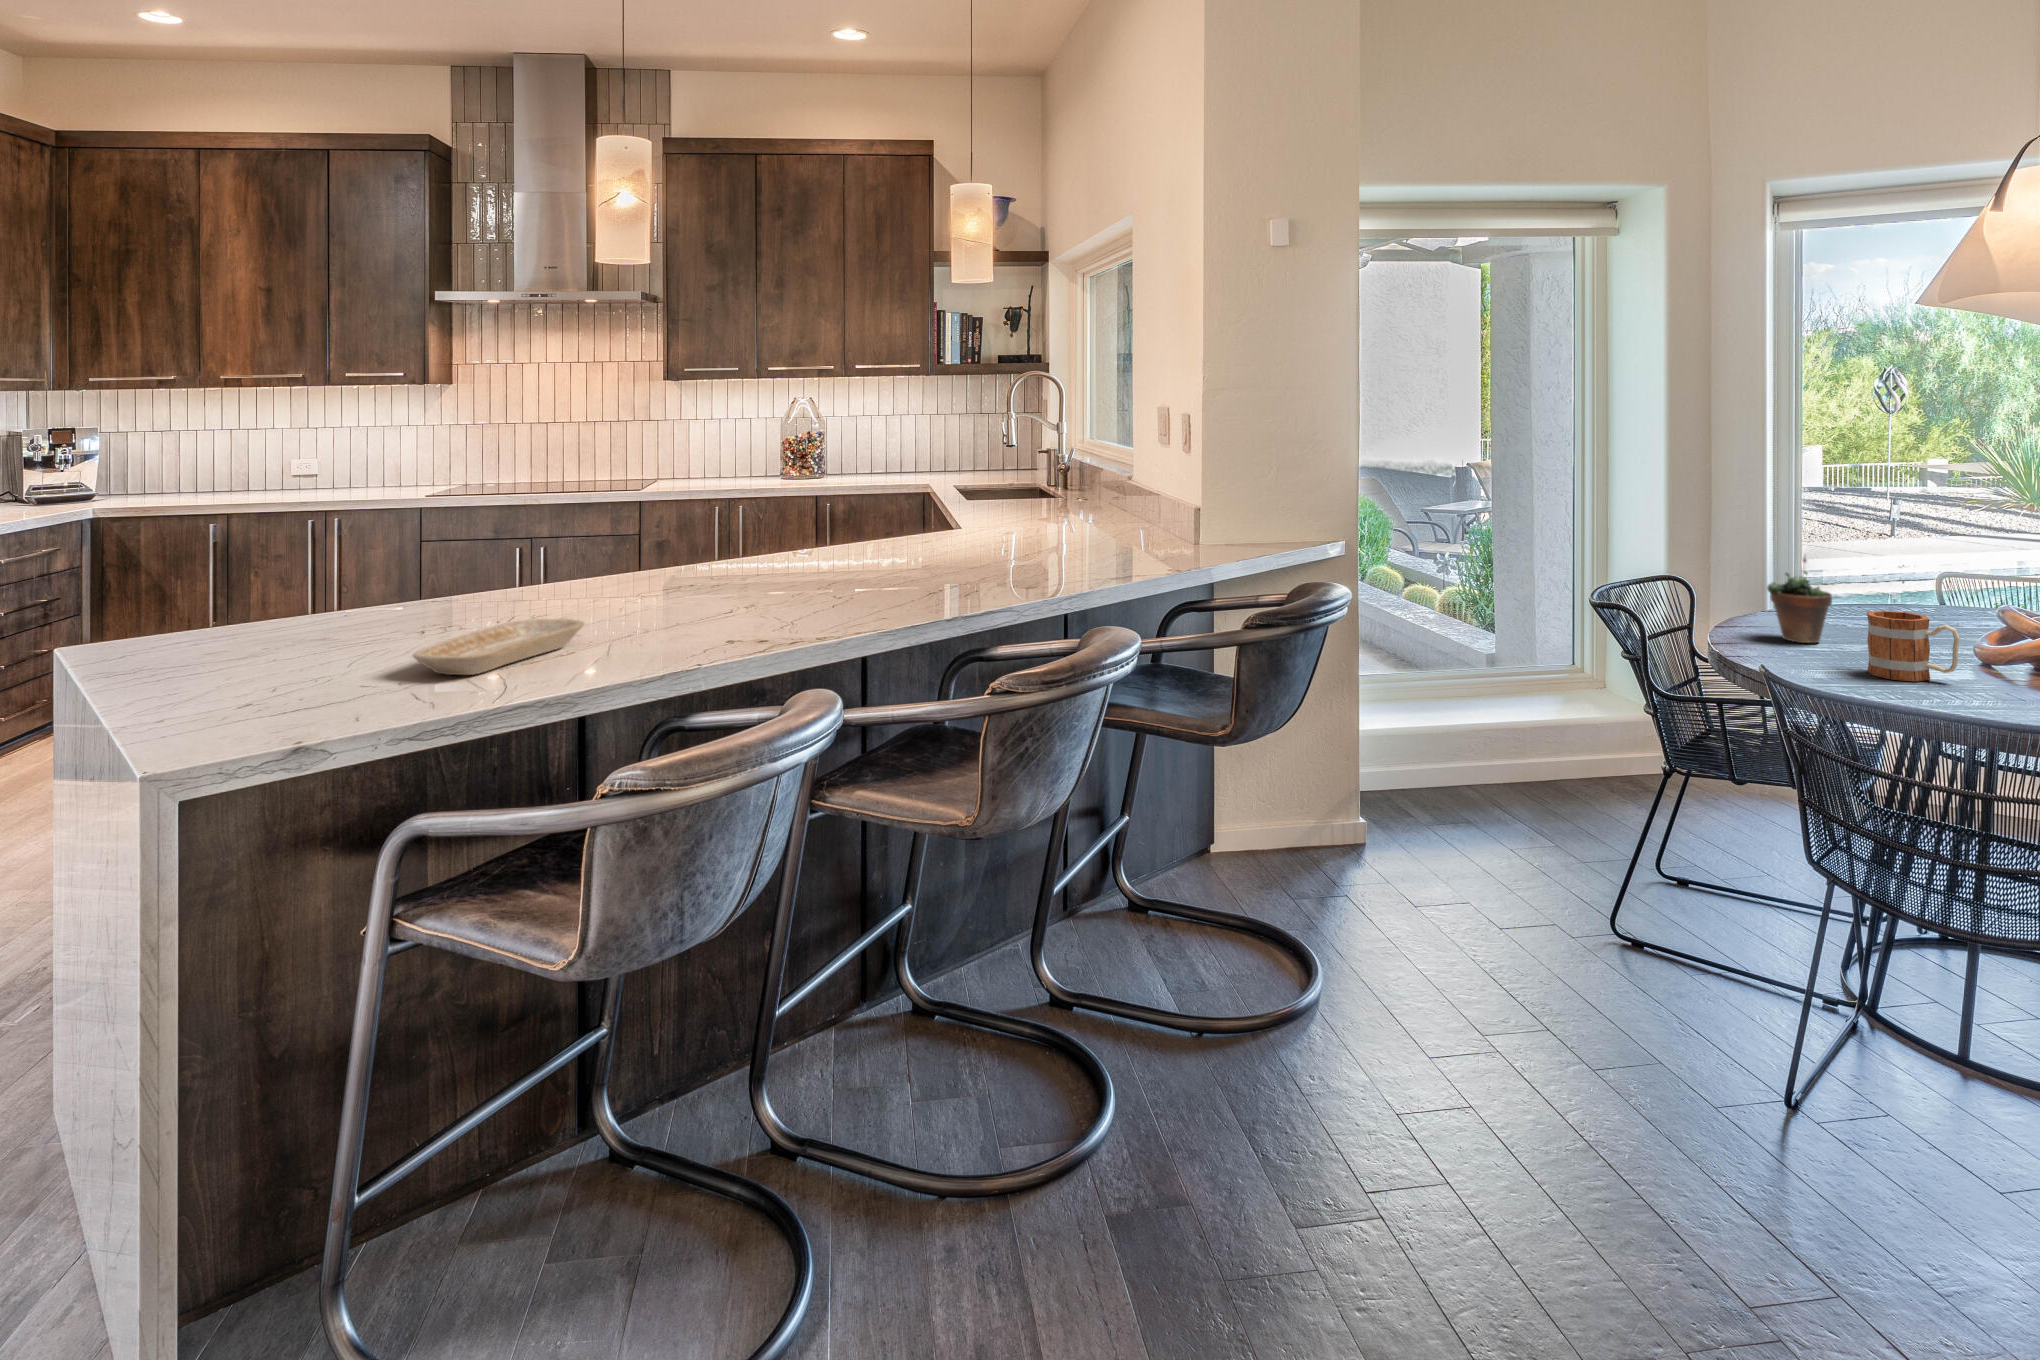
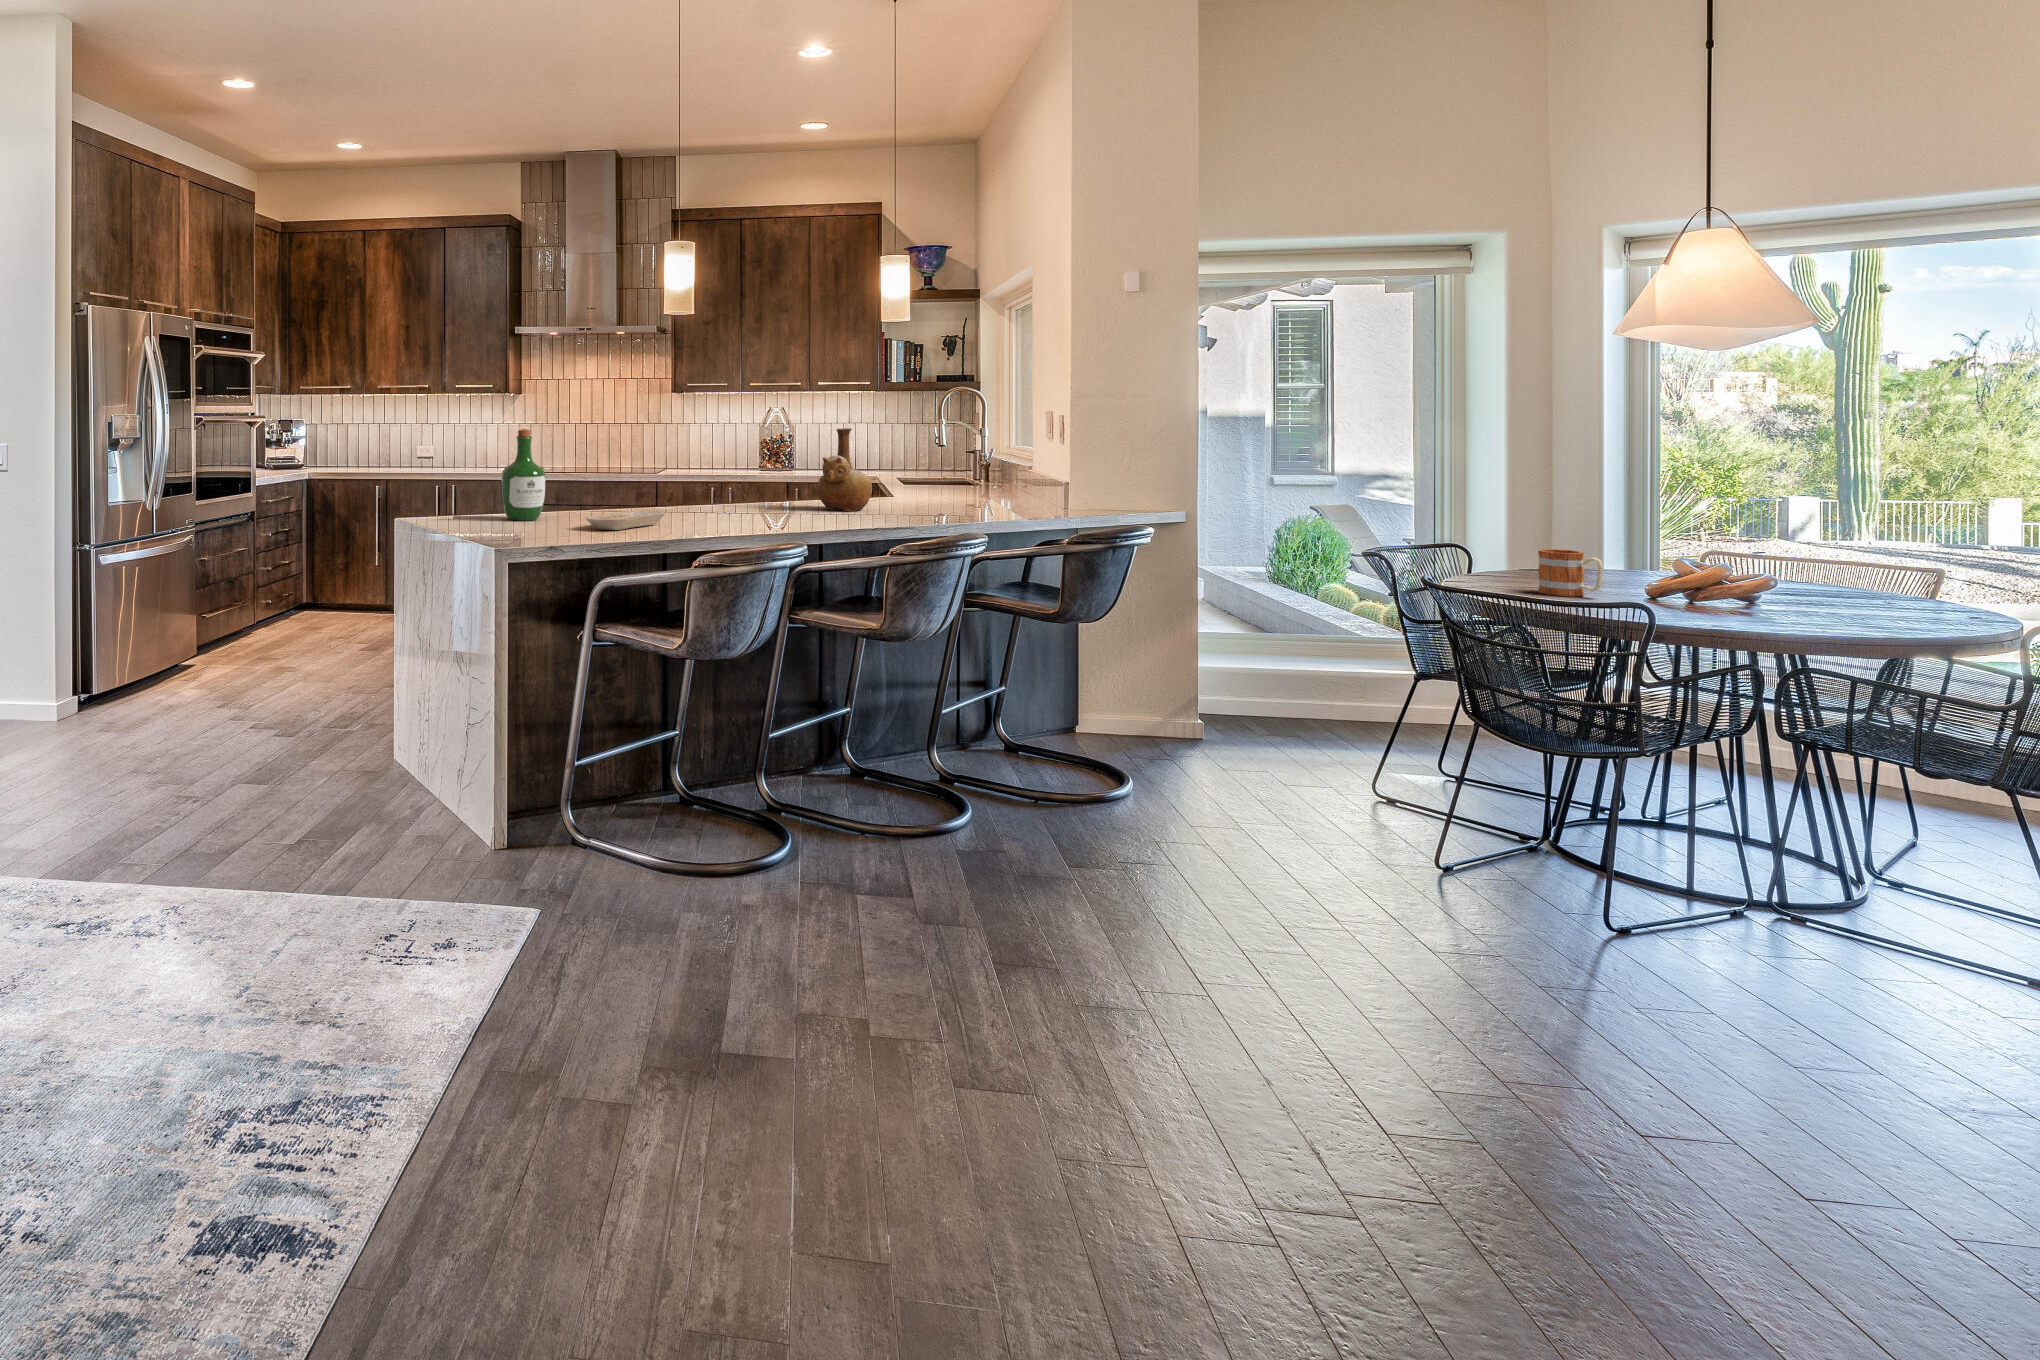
vase: none [856,448,941,580] -> present [817,428,872,511]
wine bottle: none [259,475,354,652] -> present [502,429,546,520]
succulent plant: present [1767,557,1832,643] -> none [1486,513,1540,578]

